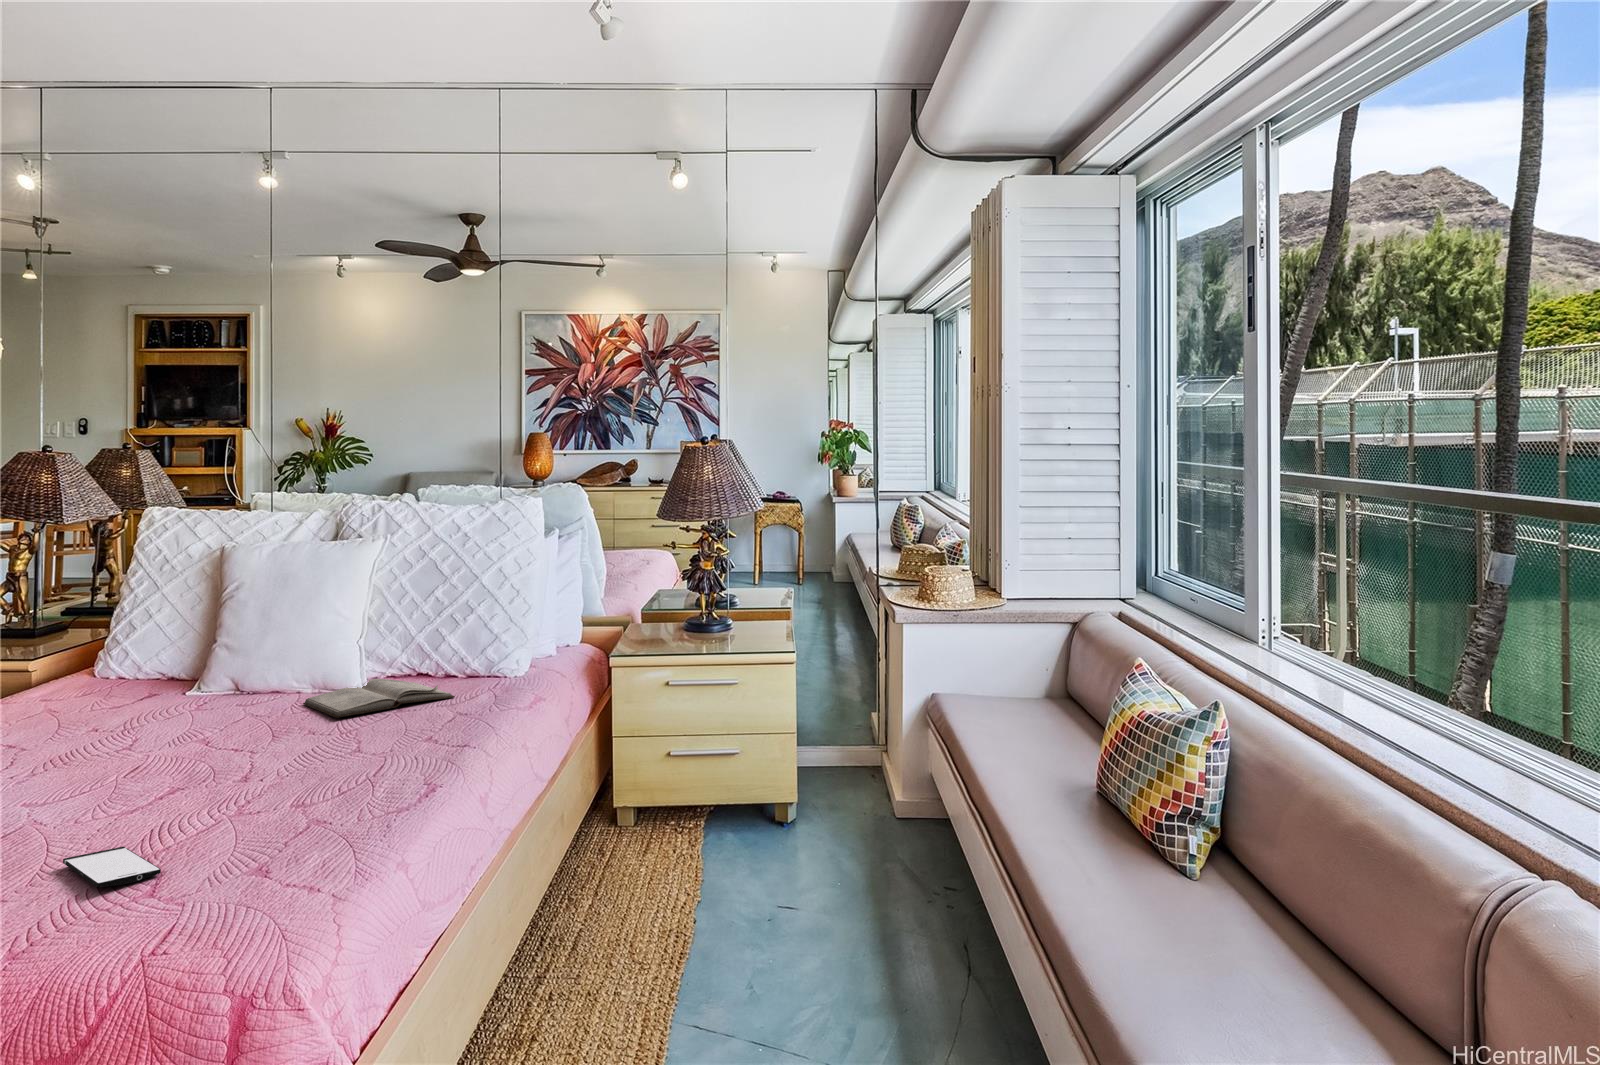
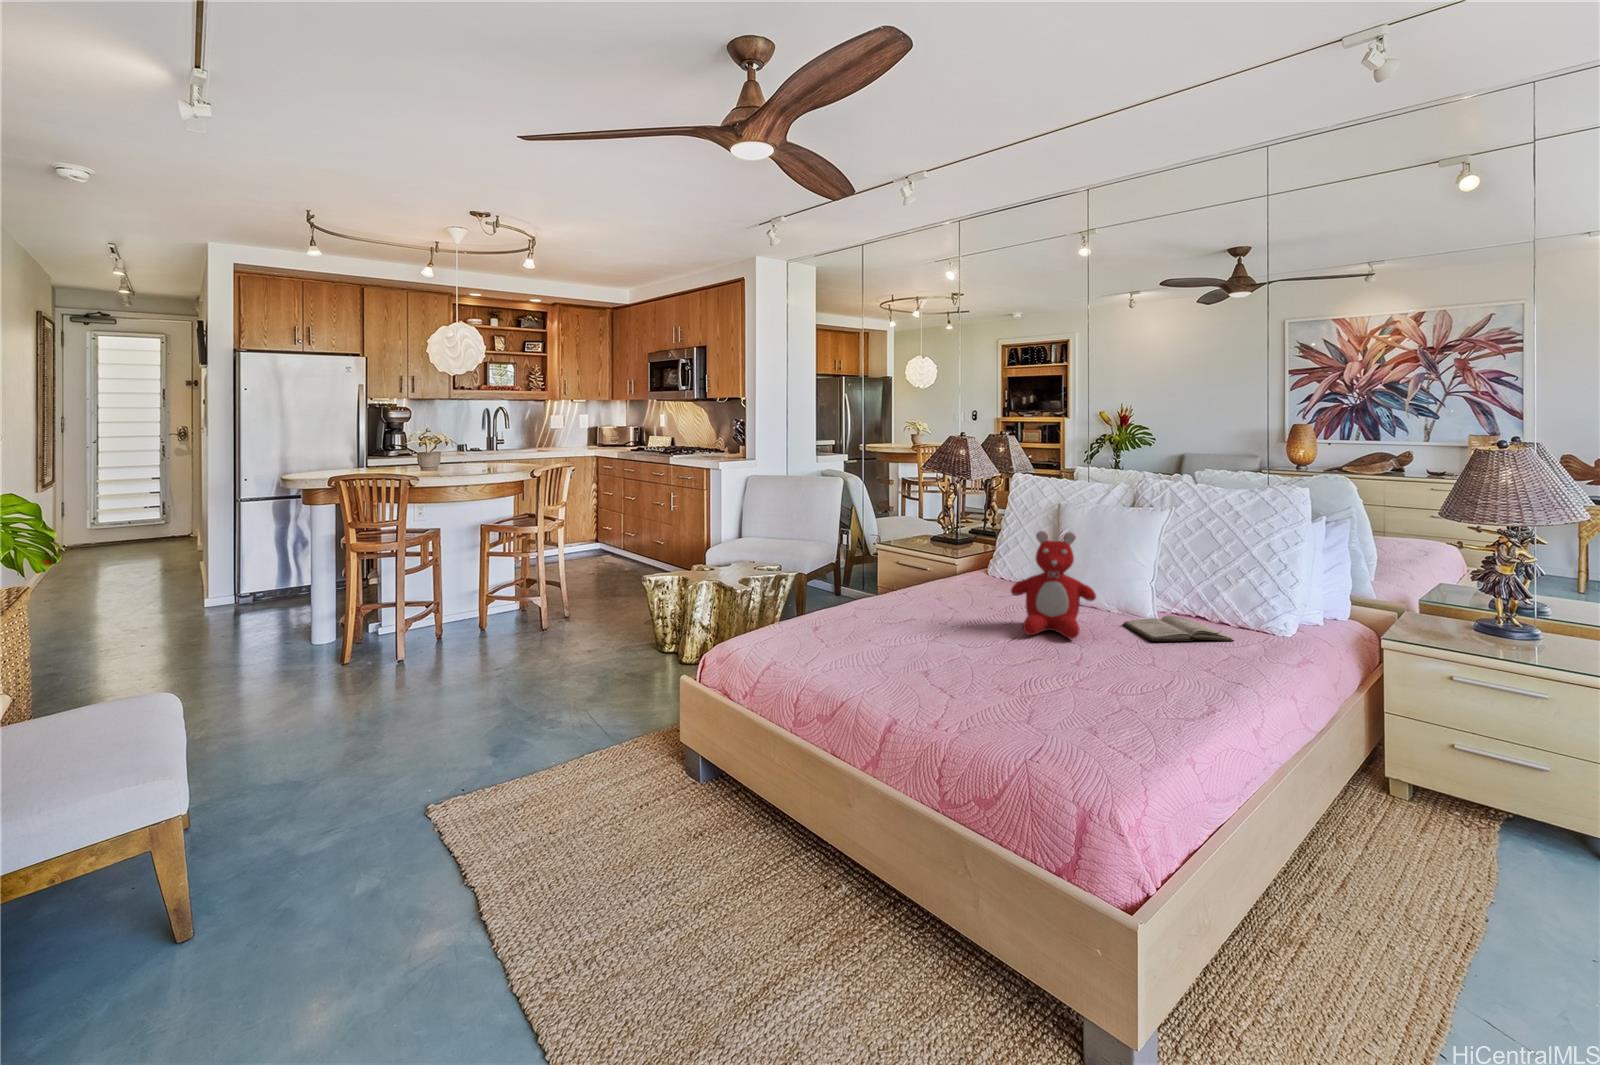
teddy bear: none [92,571,250,747] -> present [1011,531,1096,639]
smartphone: present [63,847,161,887] -> none [1037,702,1092,728]

